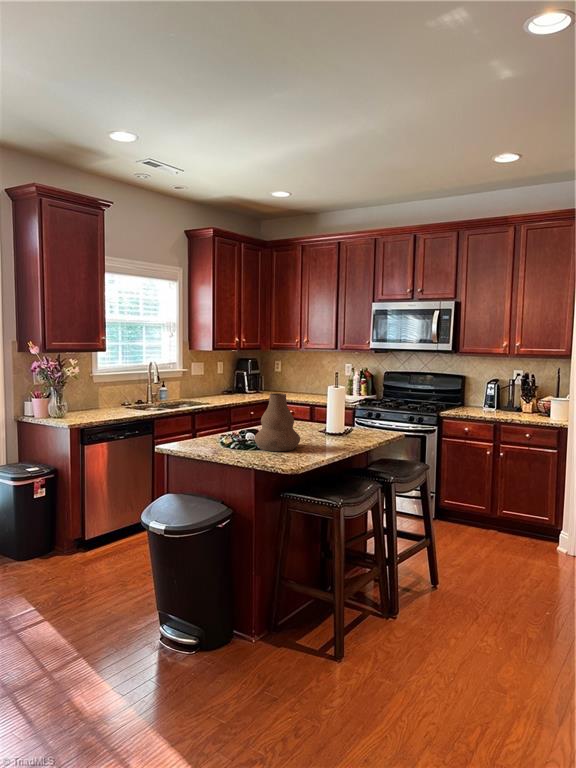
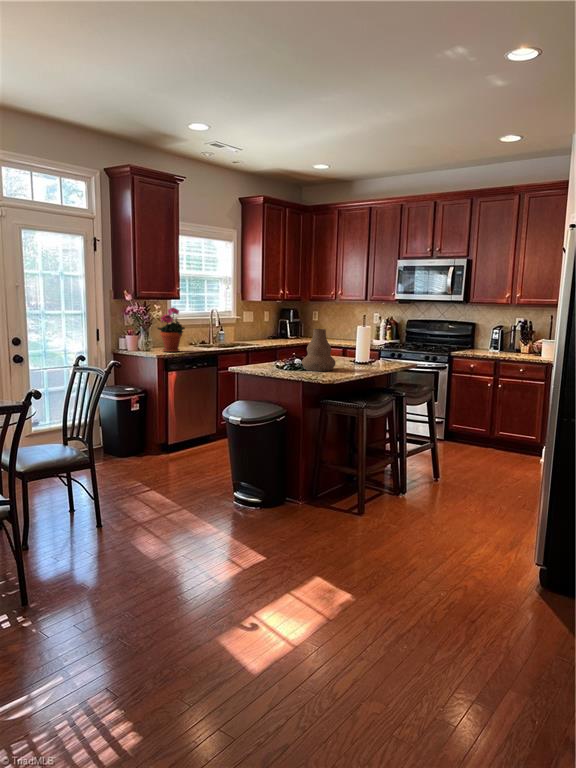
potted plant: none [73,361,110,419] -> present [157,307,185,352]

